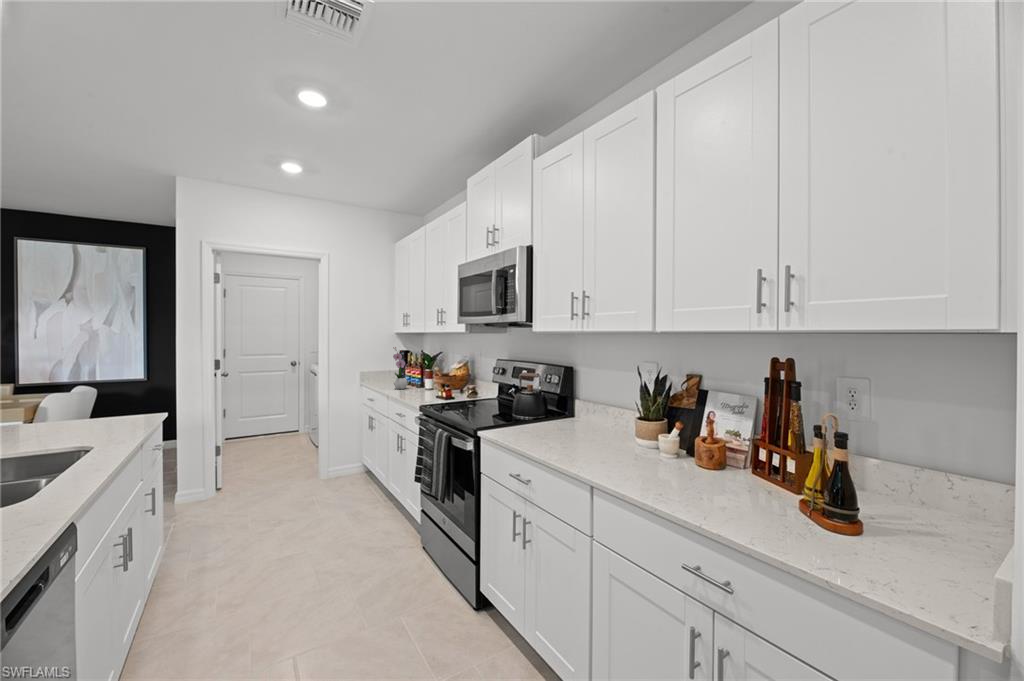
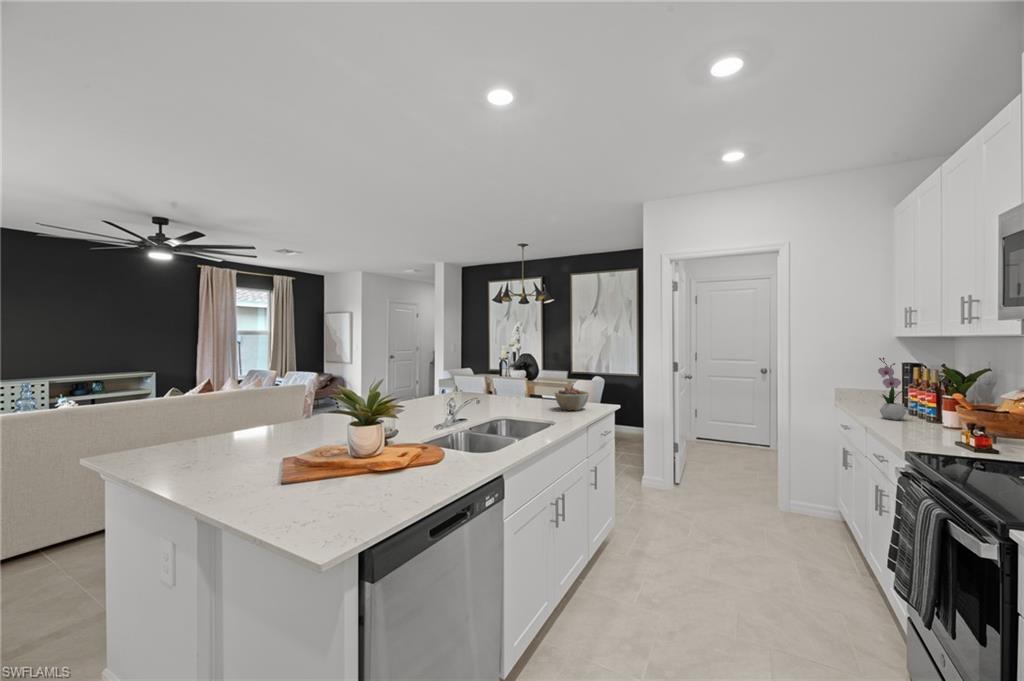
bowl: none [75,398,134,427] -> present [555,387,589,411]

